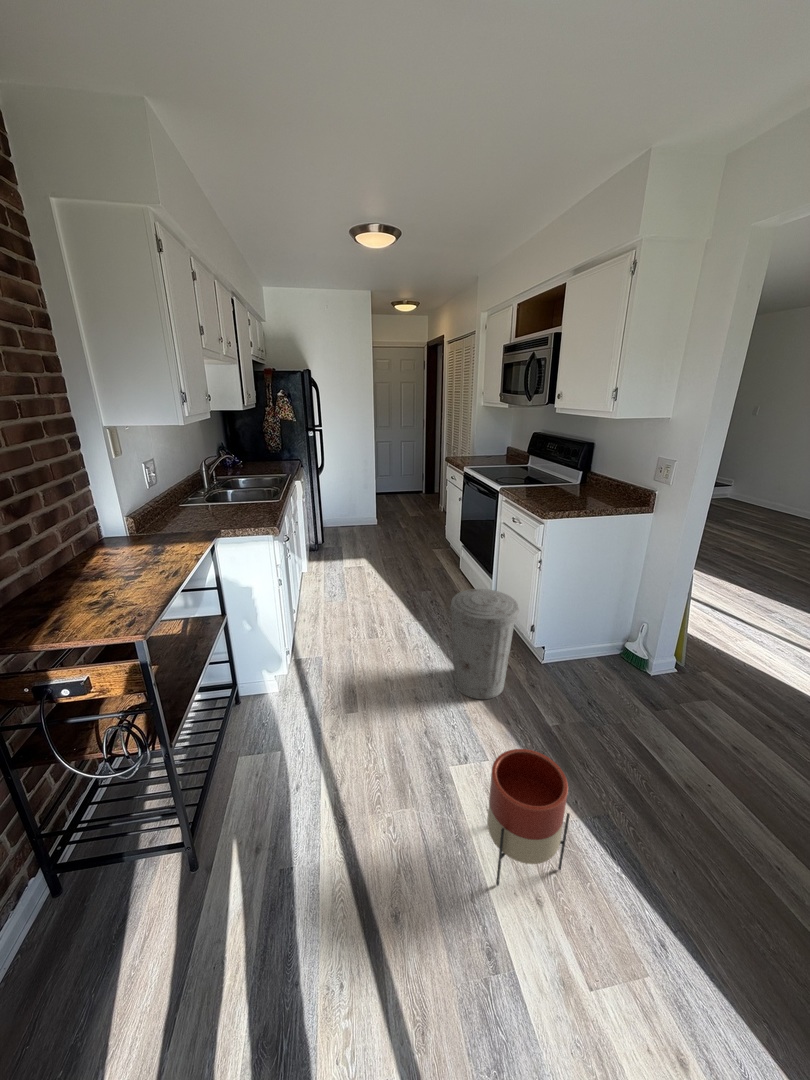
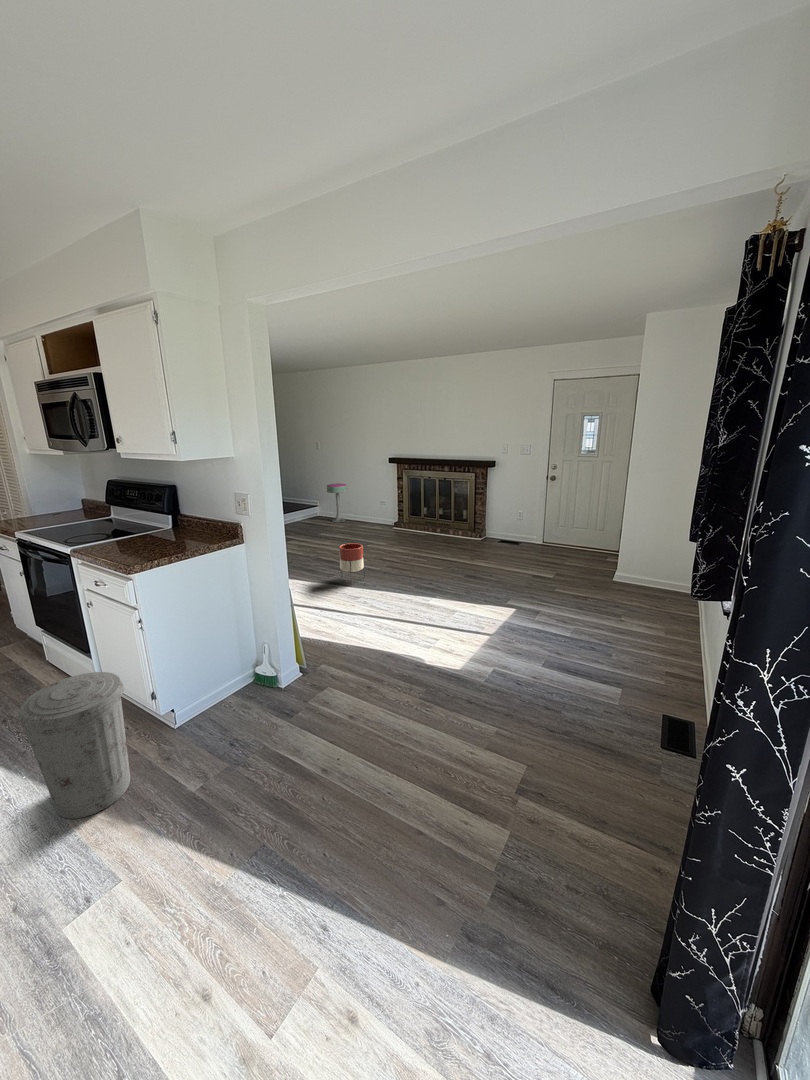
bar stool: none [749,462,788,511] -> present [327,484,347,522]
planter: present [487,749,570,886] -> present [339,543,365,584]

